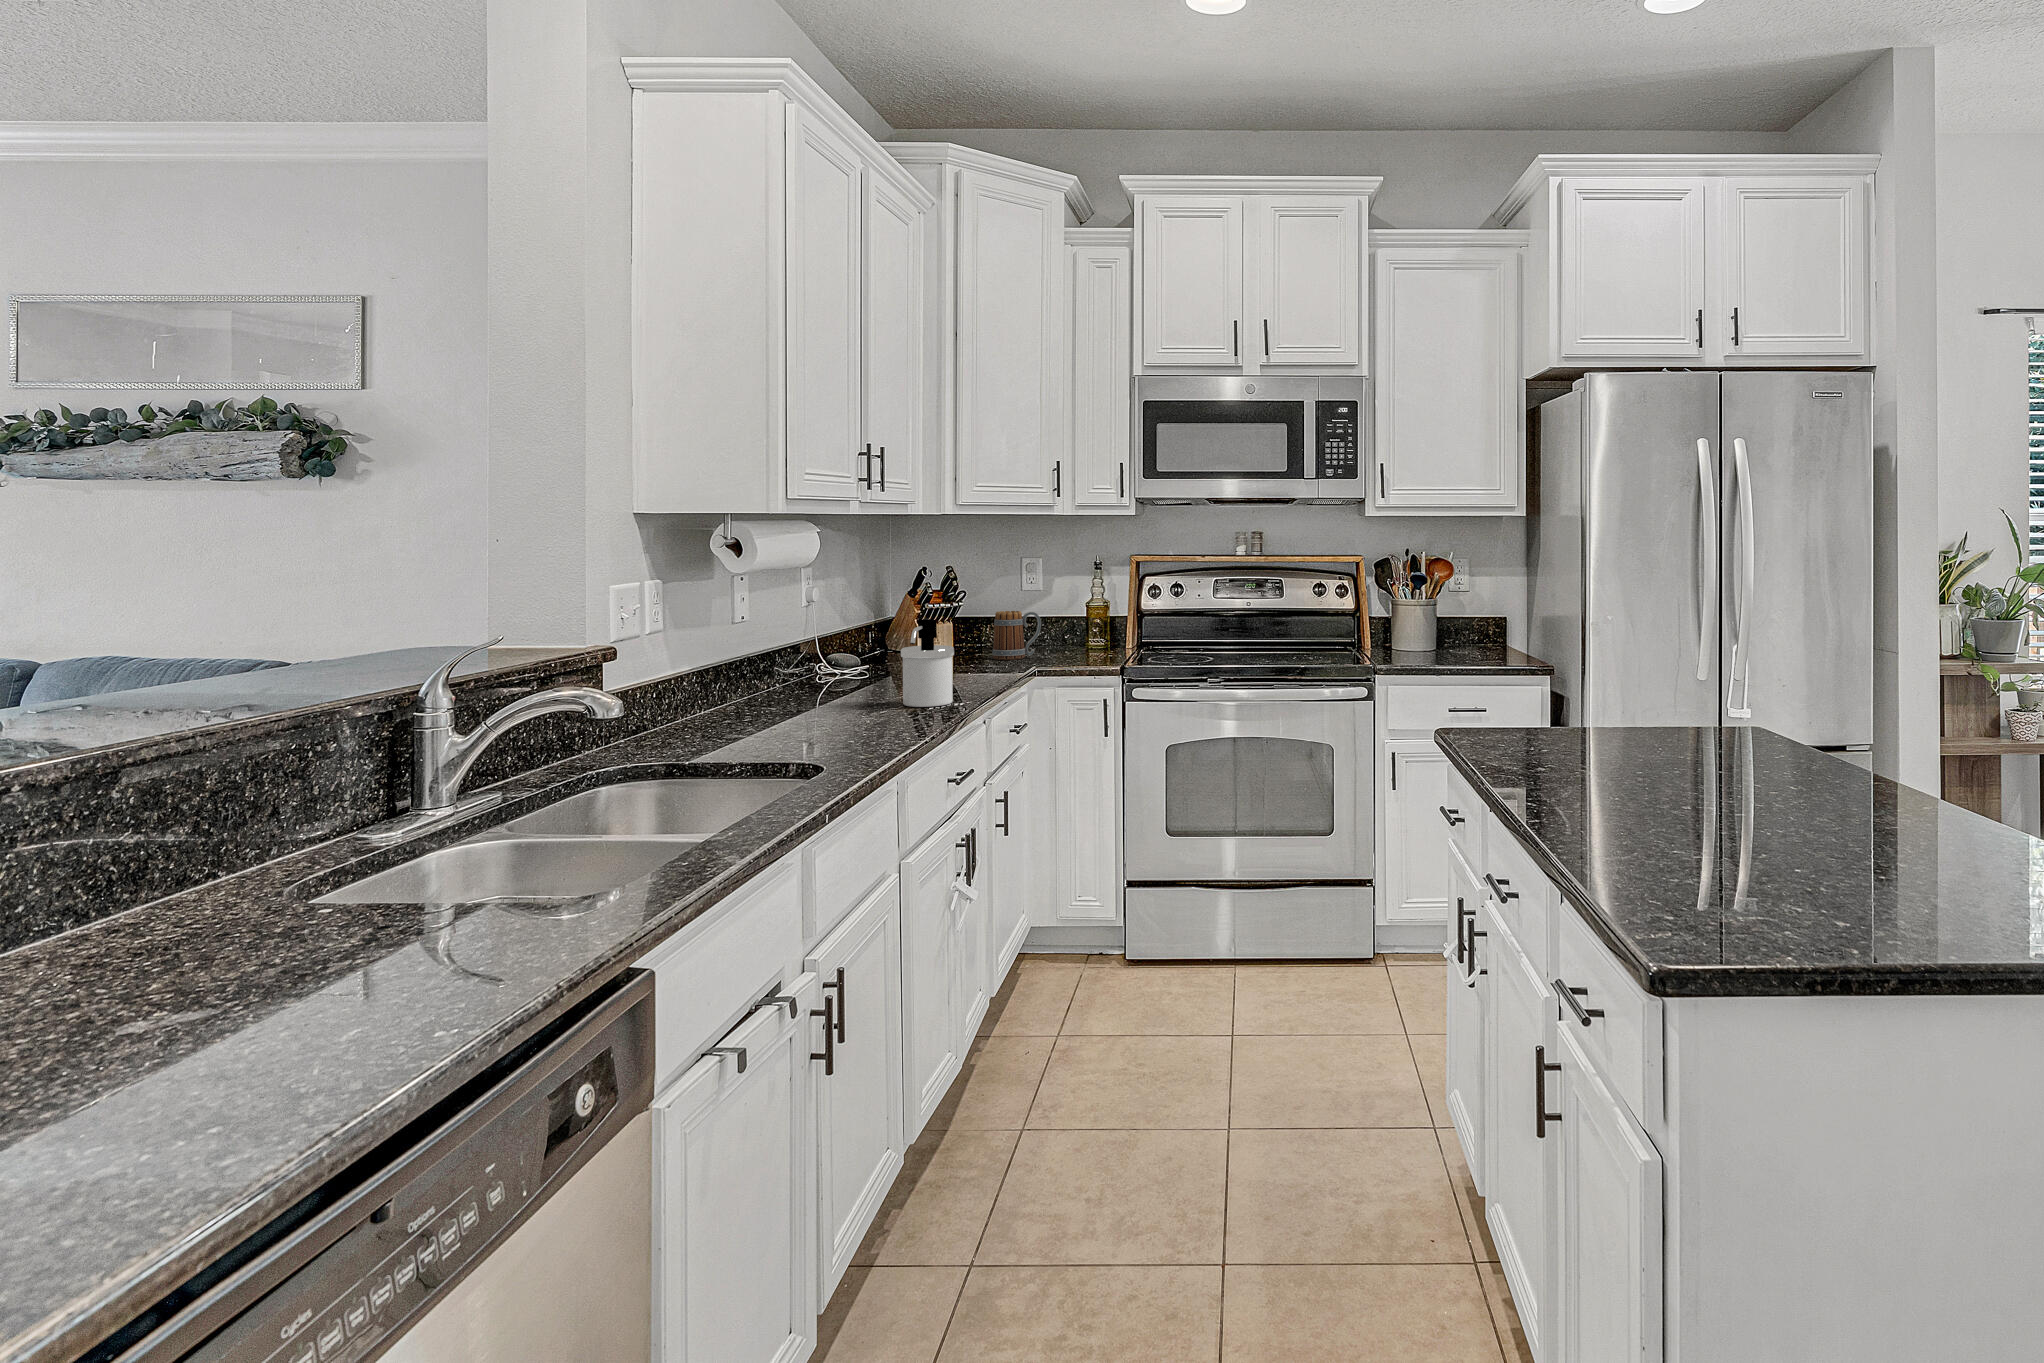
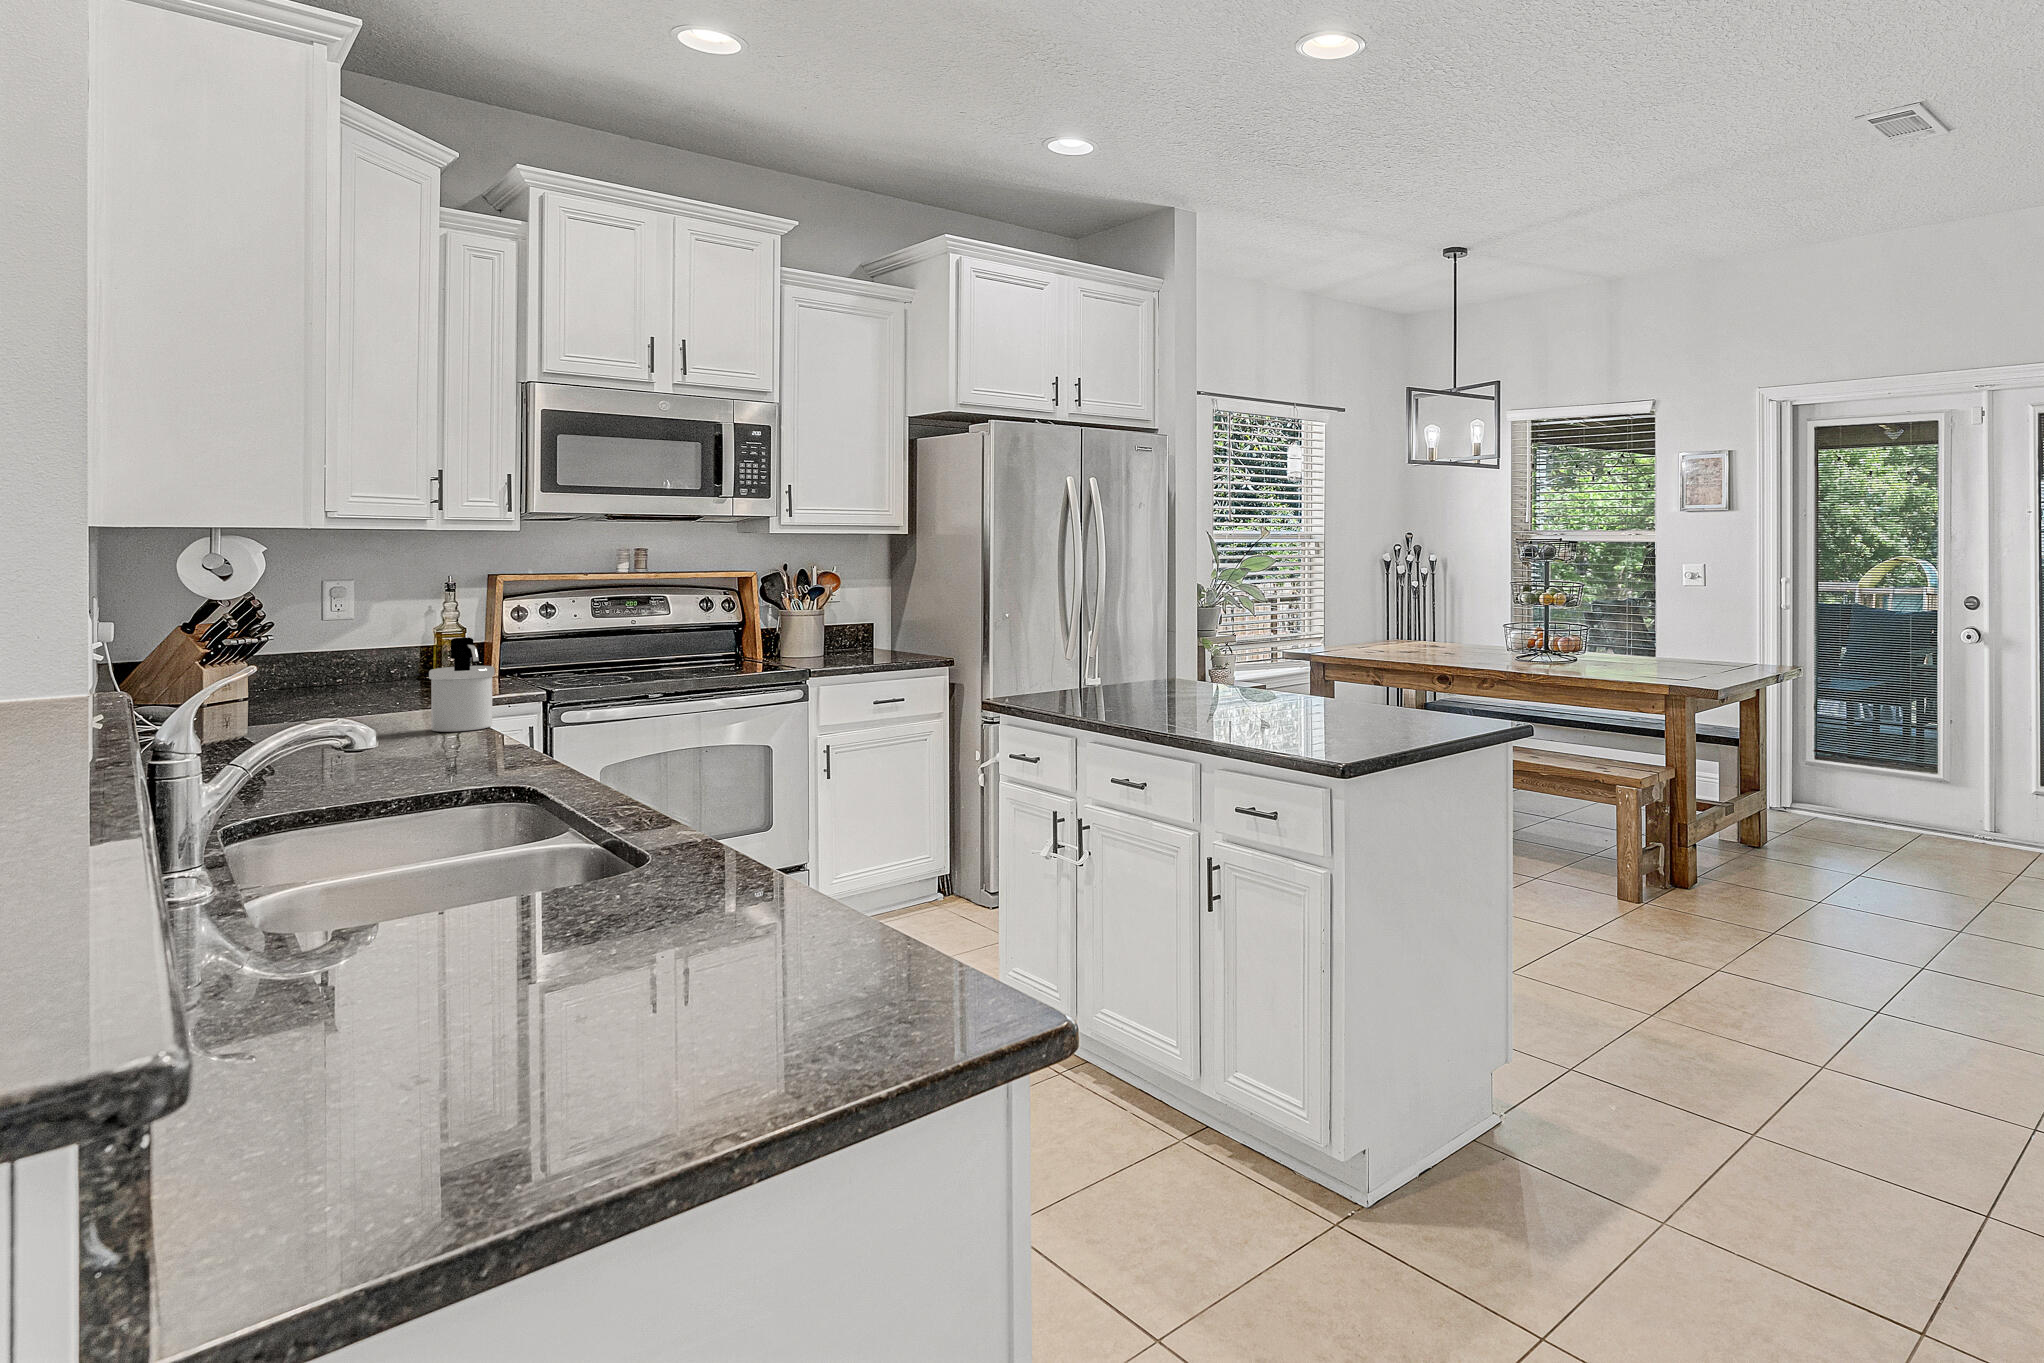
mug: present [992,611,1041,660] -> none [351,640,415,696]

